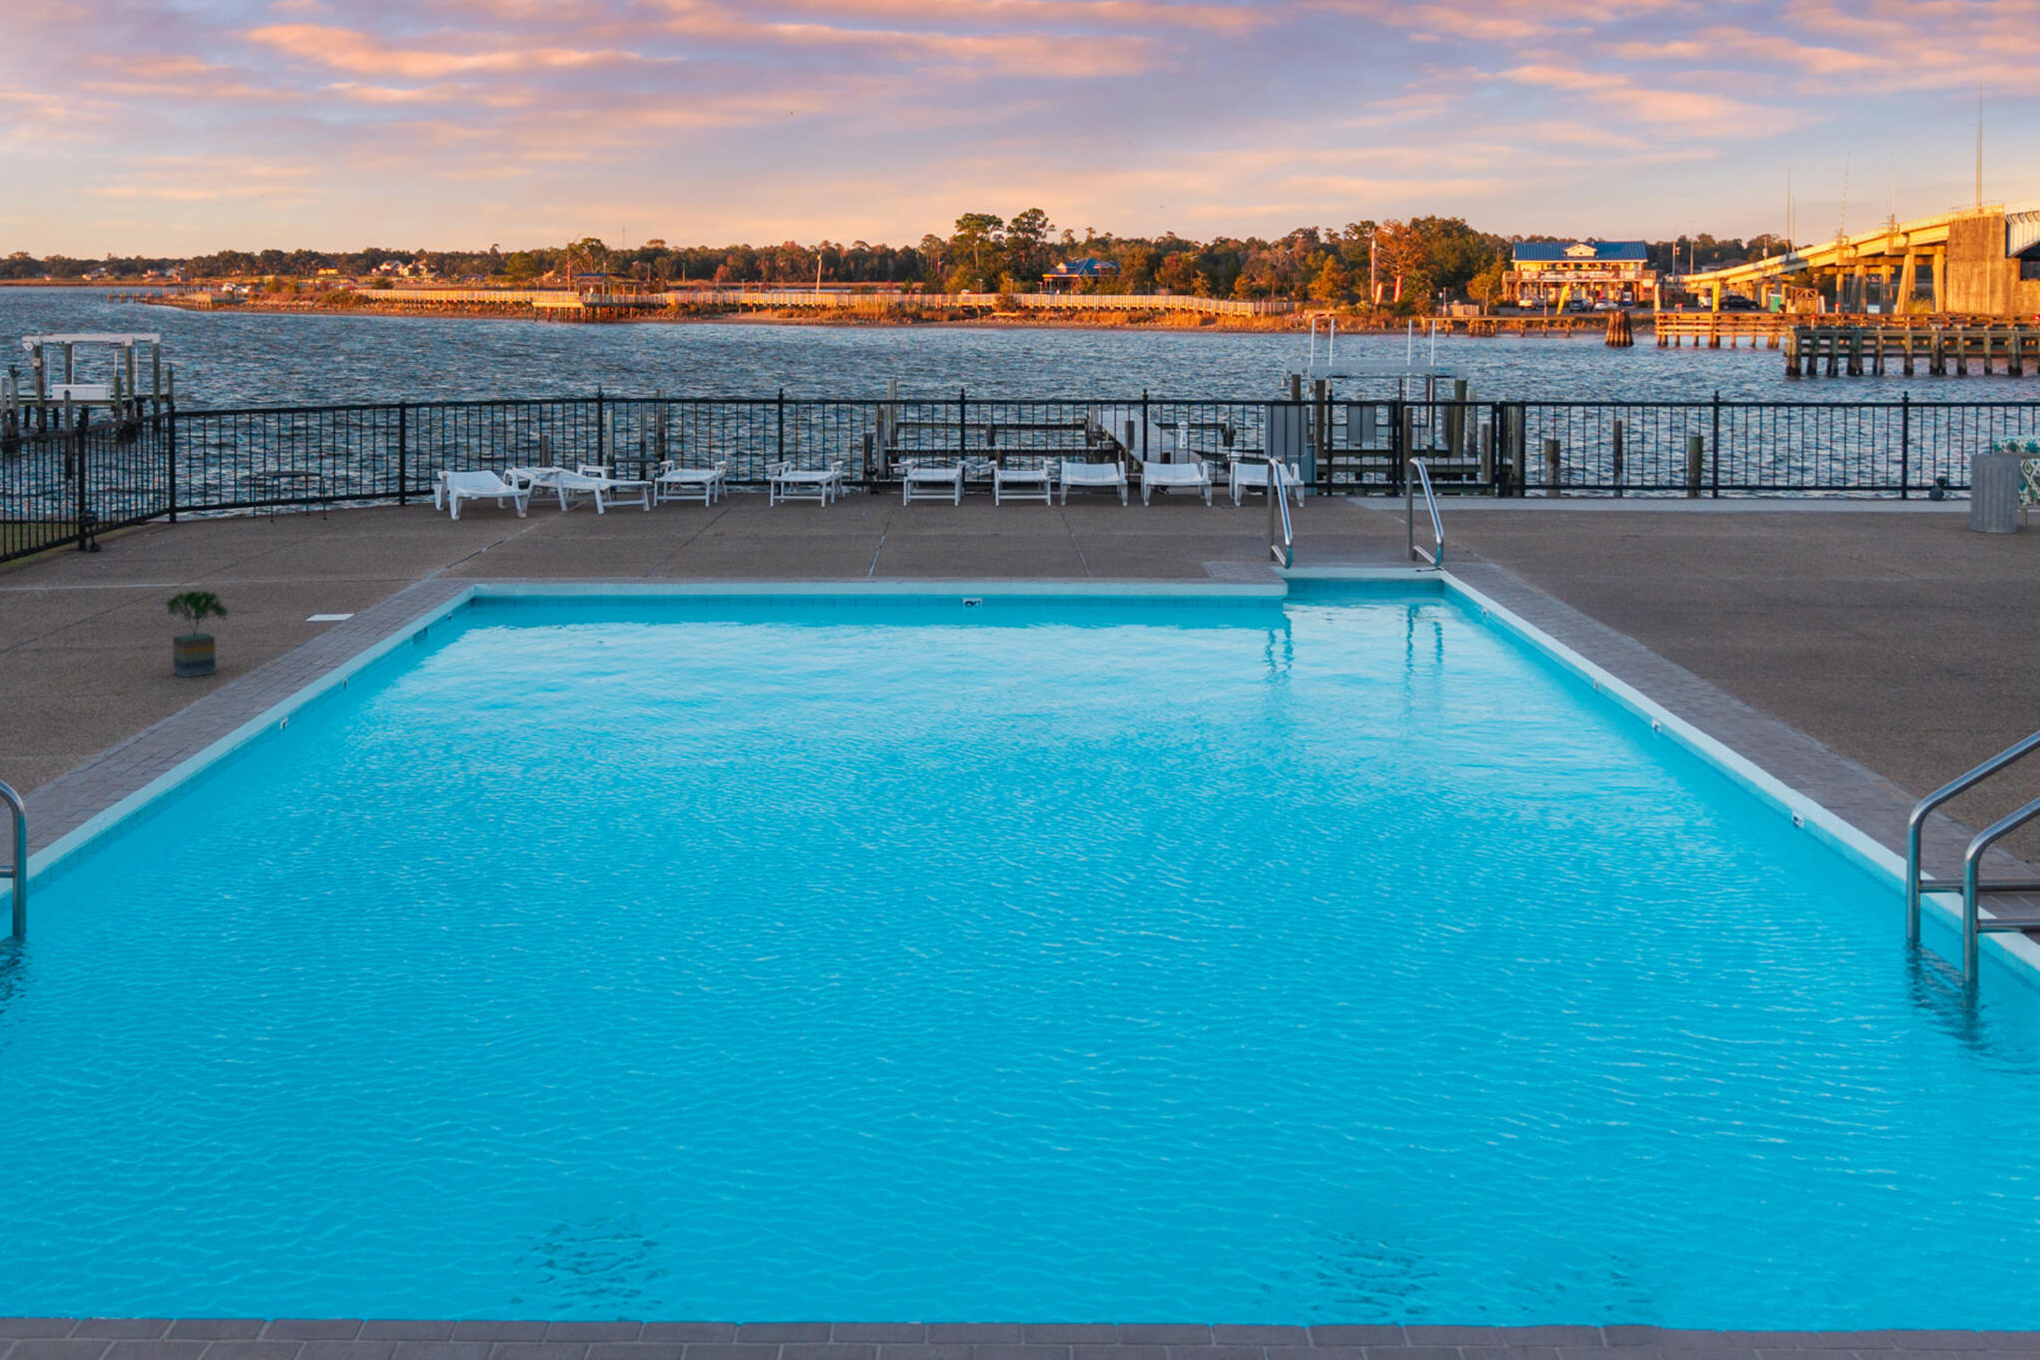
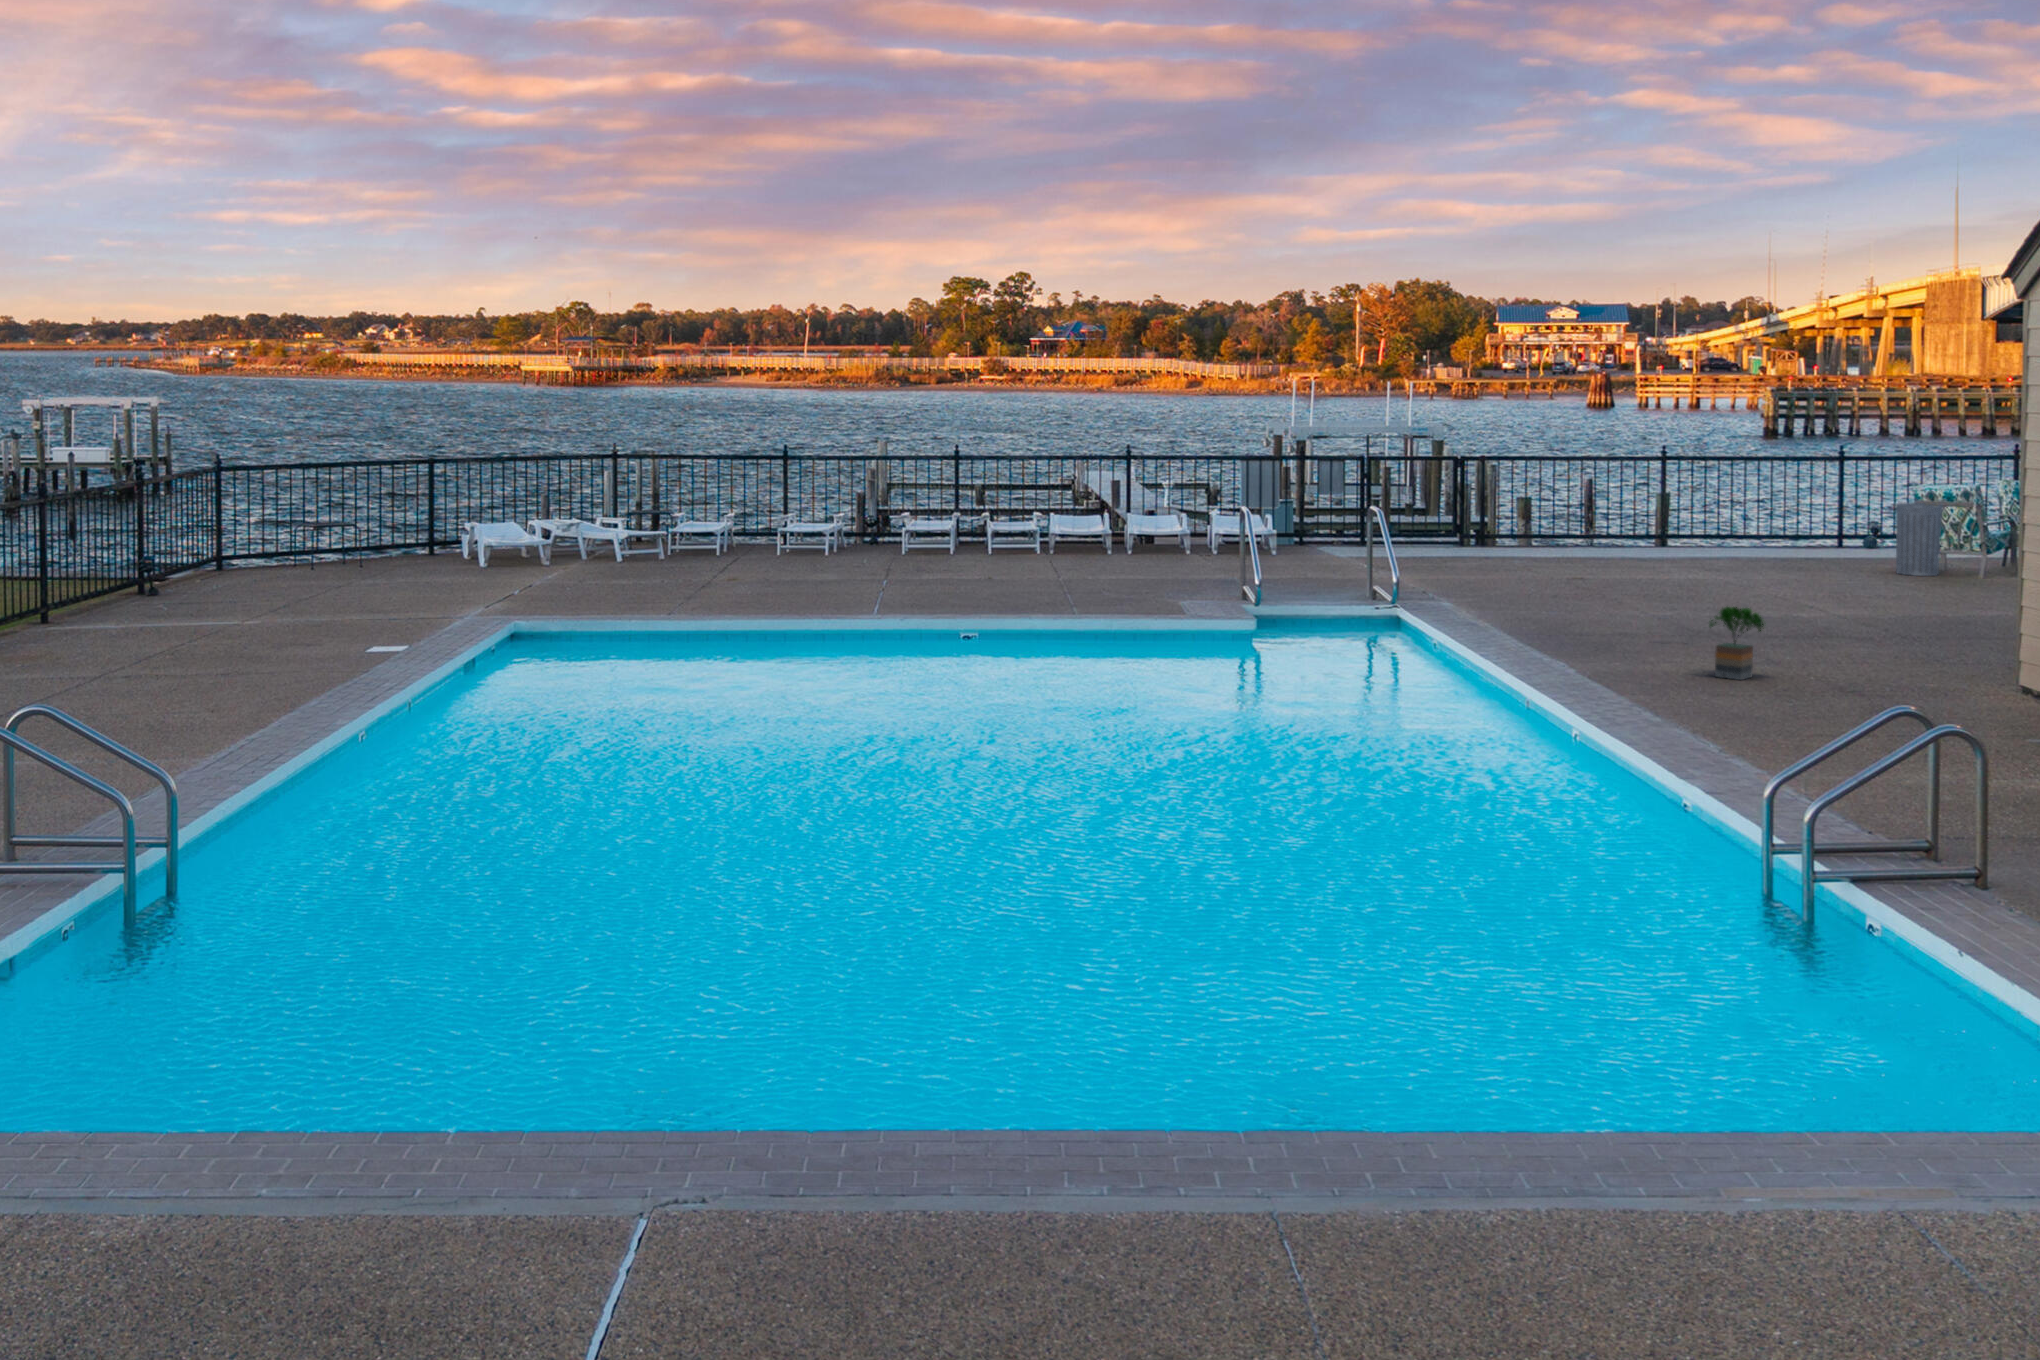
potted tree: present [166,591,227,678] -> present [1709,607,1766,680]

